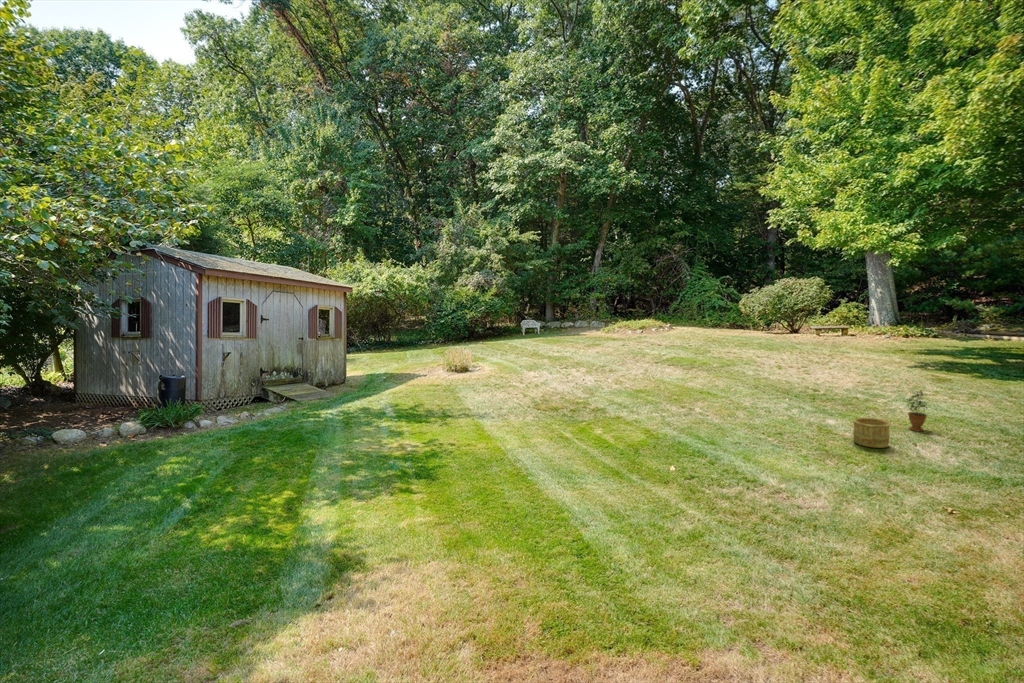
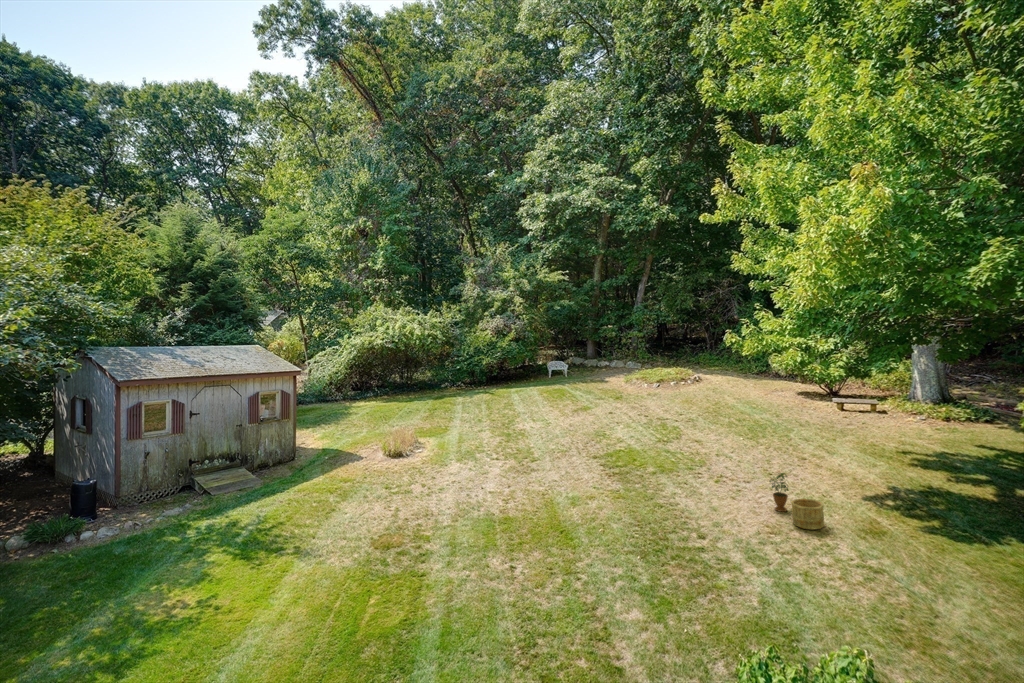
wooden bucket: present [853,418,890,448] -> present [791,498,824,530]

